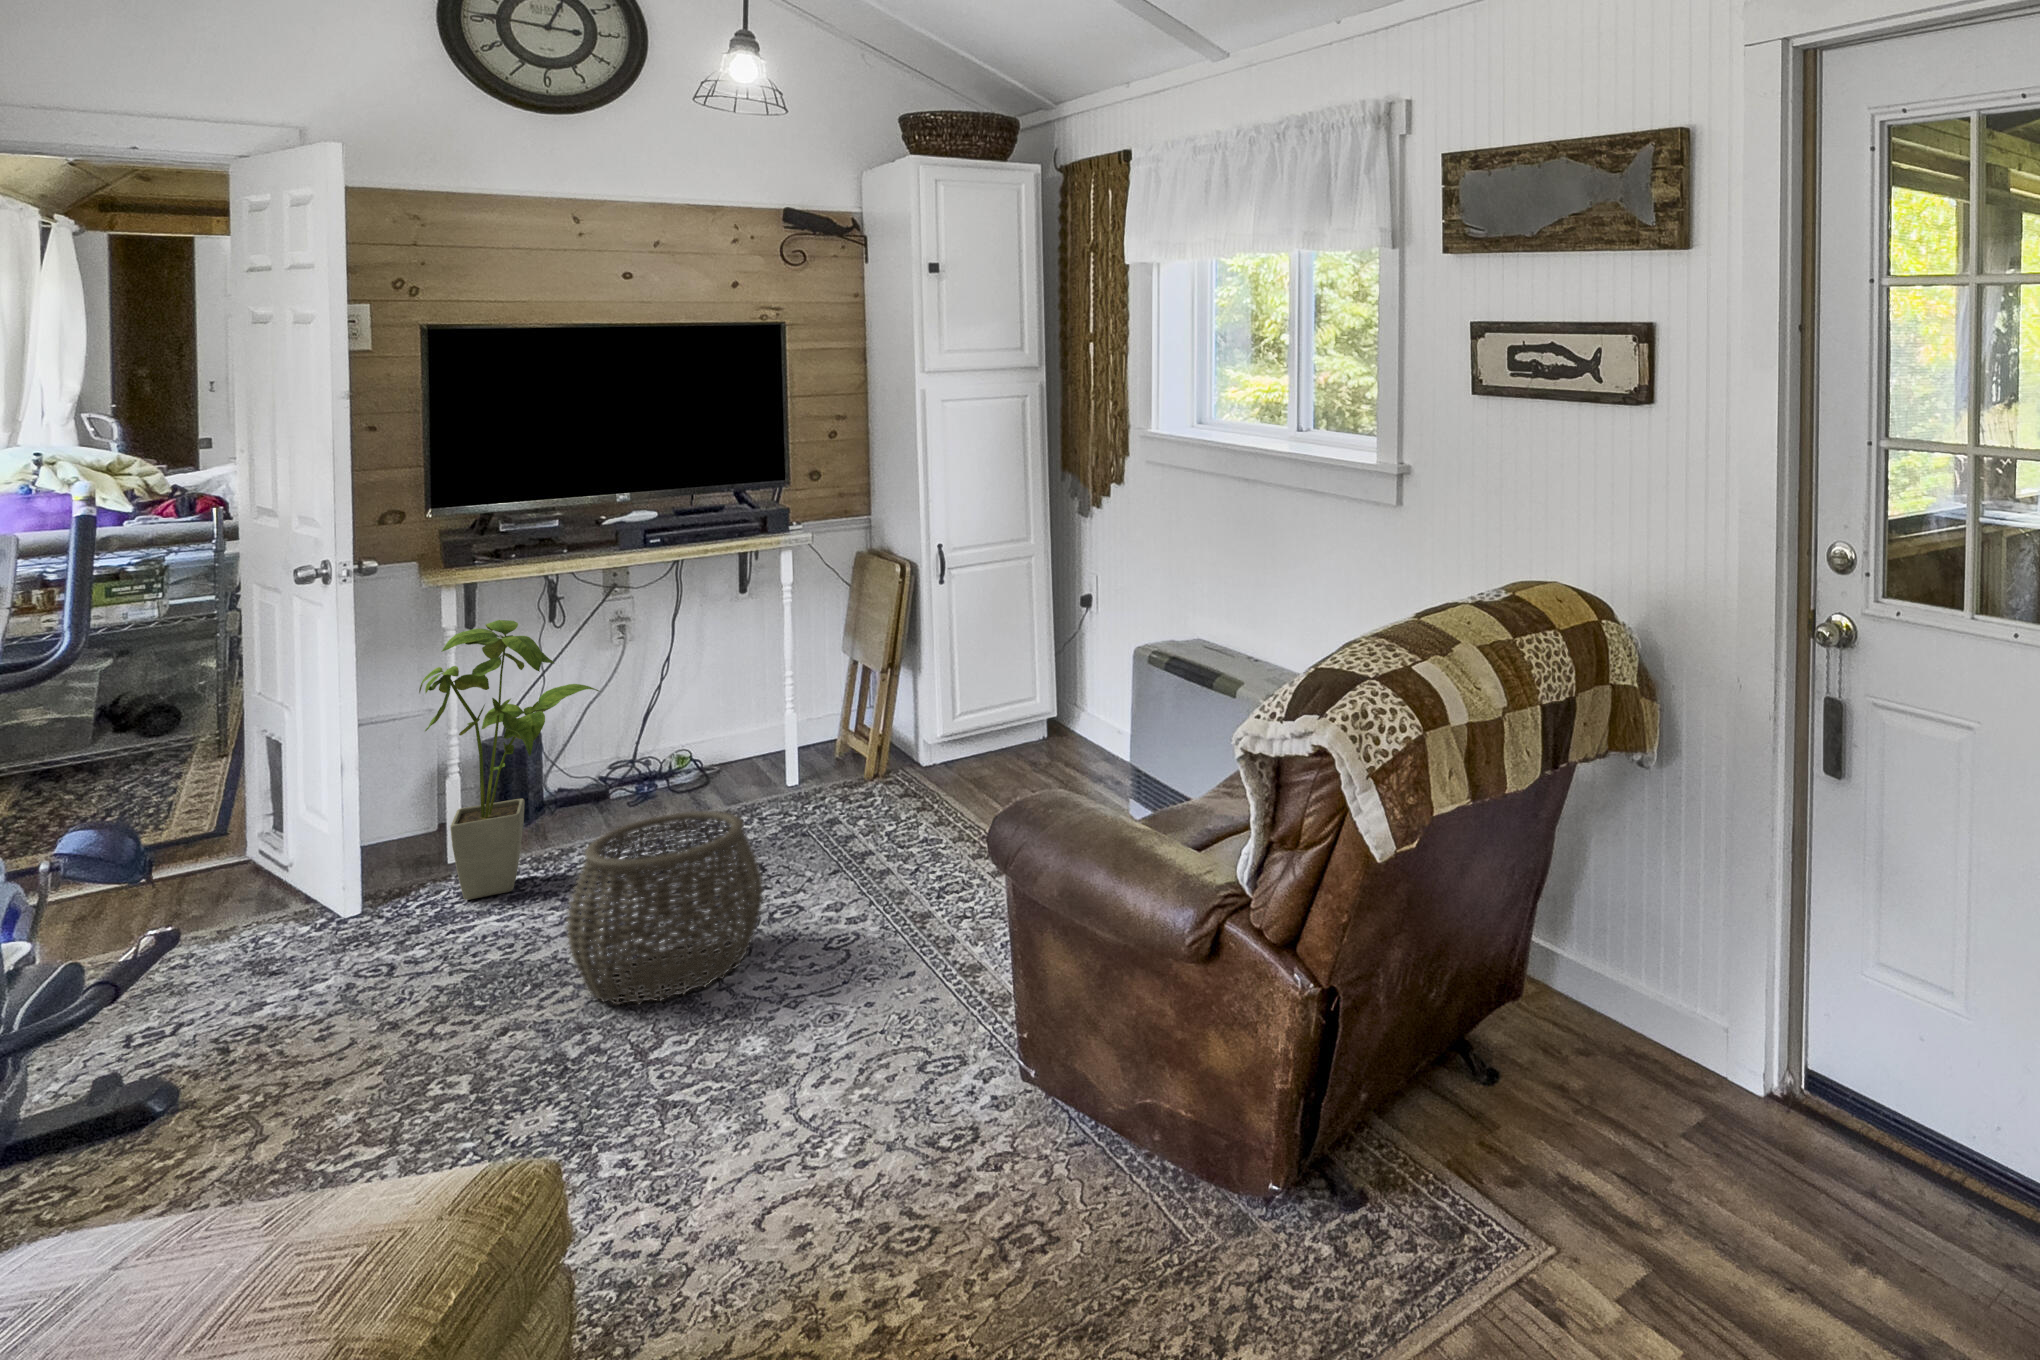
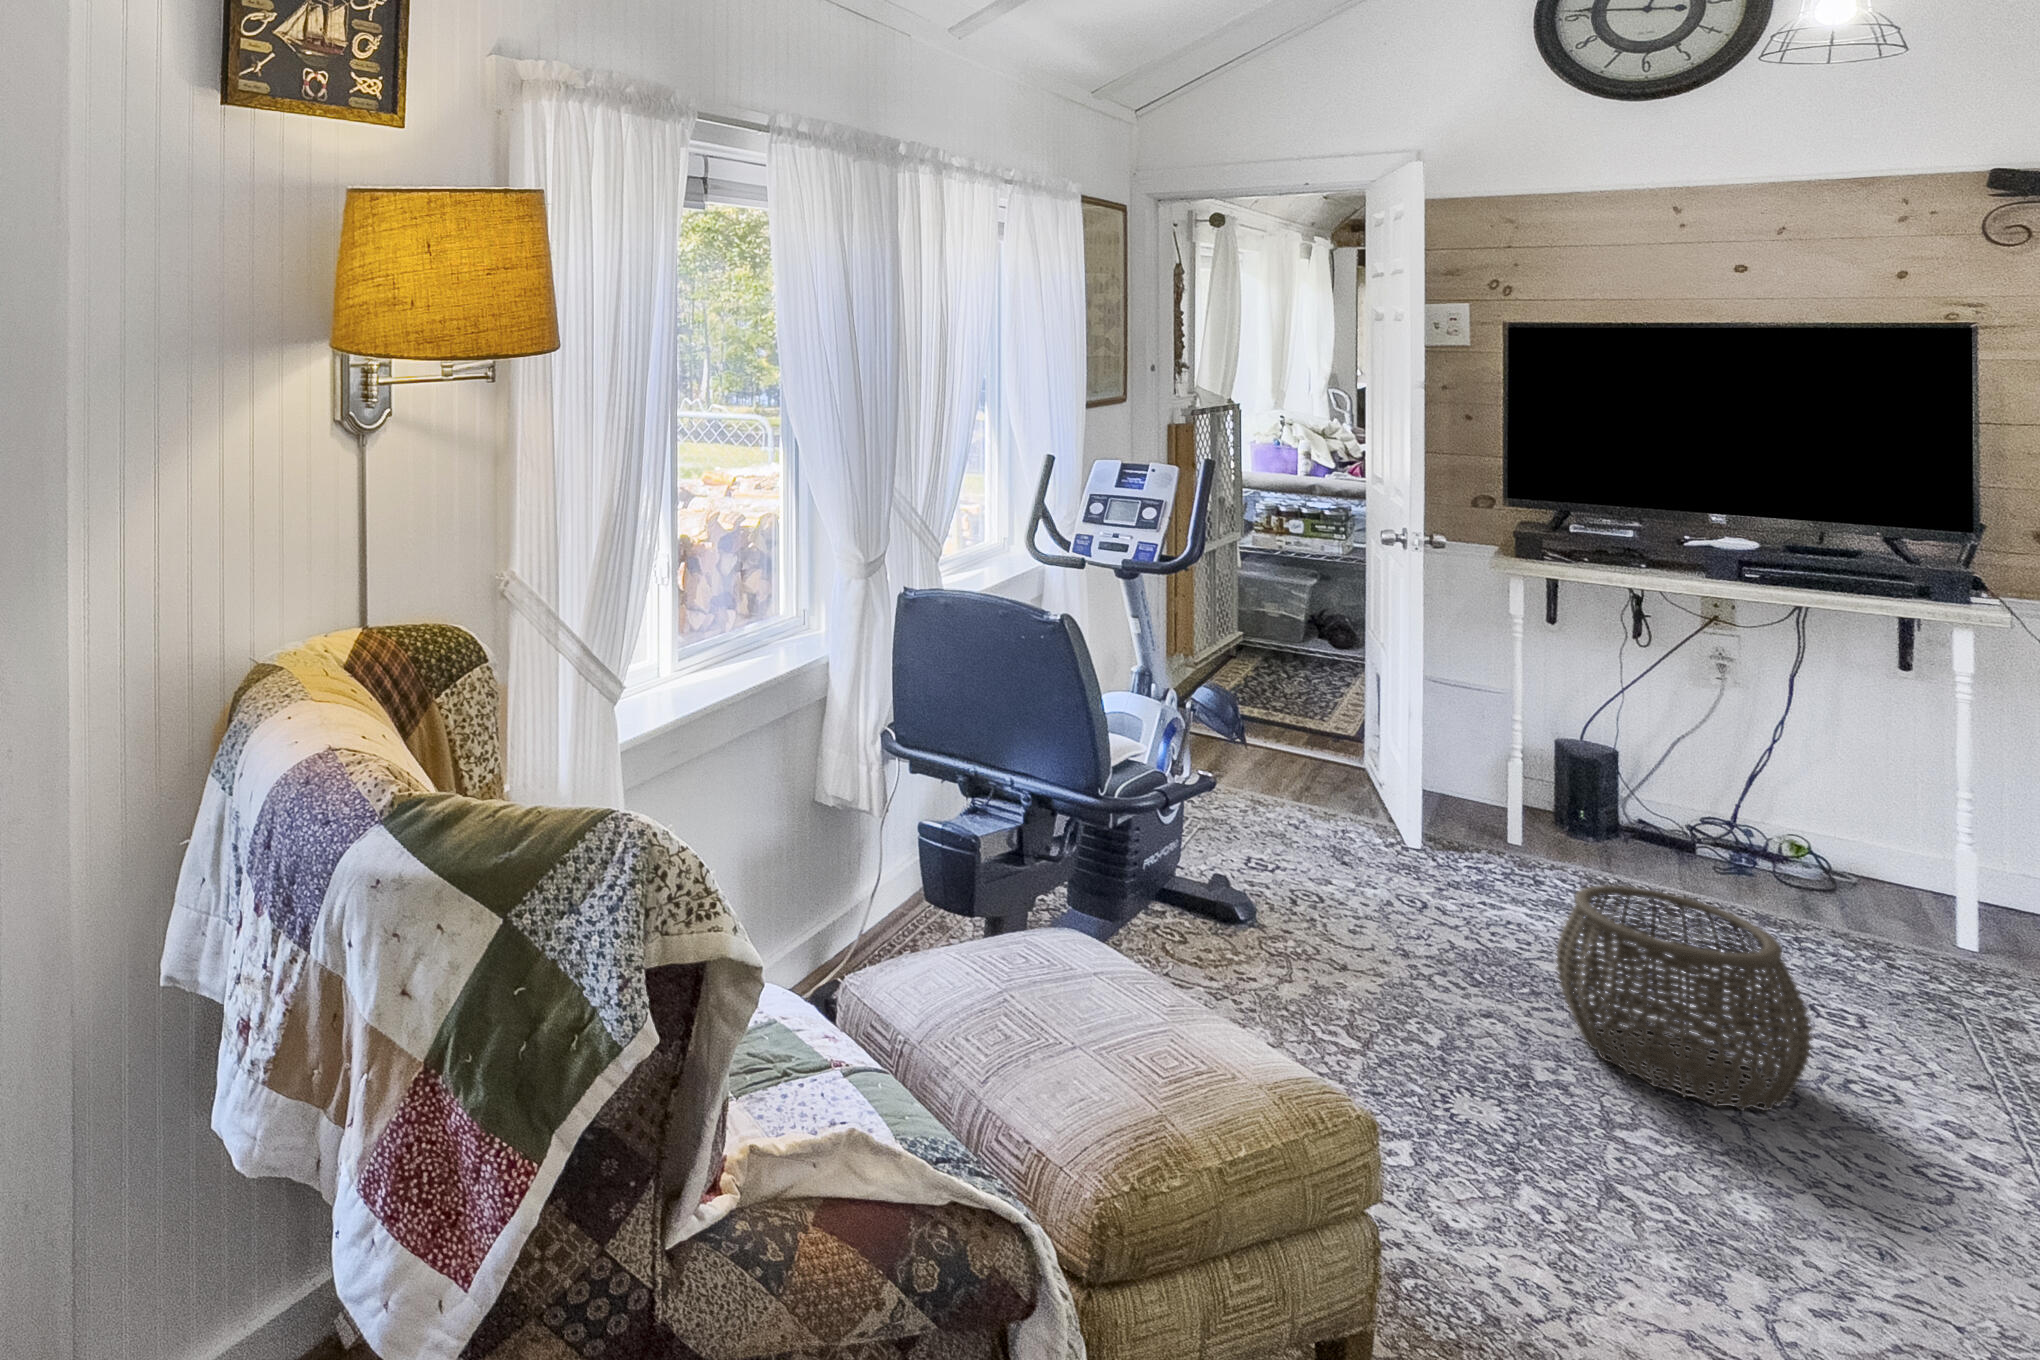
house plant: present [419,620,599,900] -> none [1469,644,1655,894]

